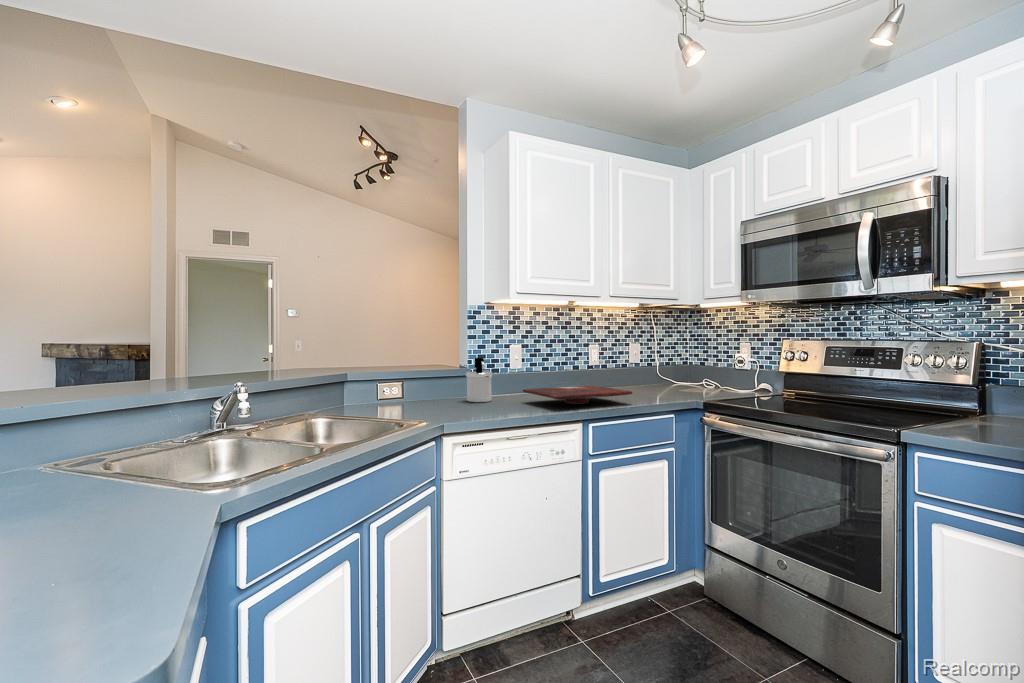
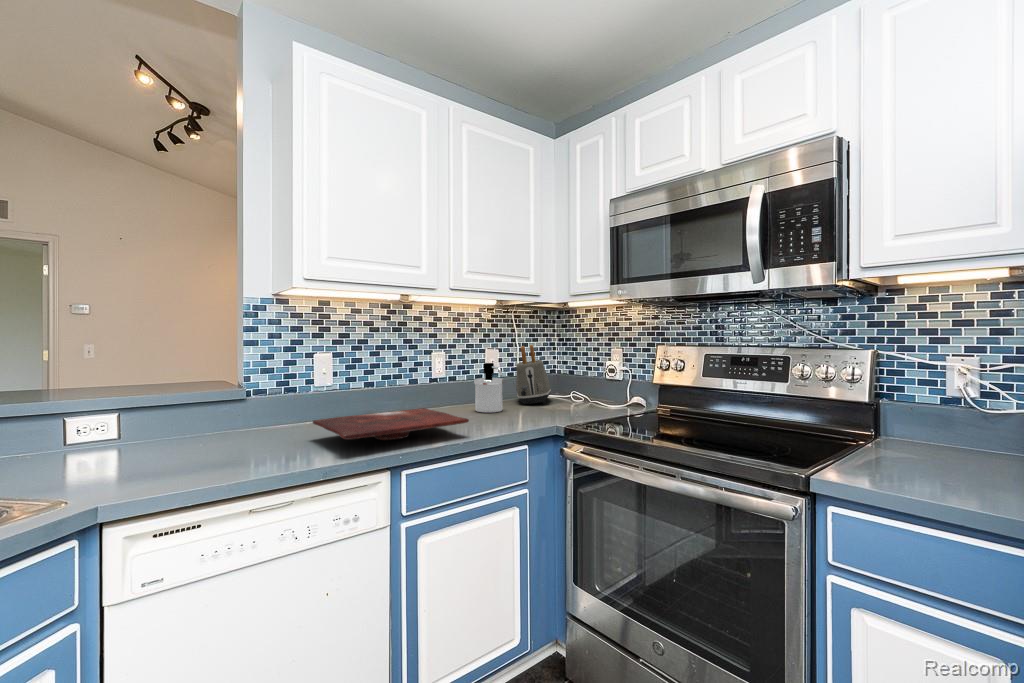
toaster: none [657,340,687,388] -> present [516,345,551,404]
soap dispenser: present [466,358,492,402] -> present [474,363,503,413]

